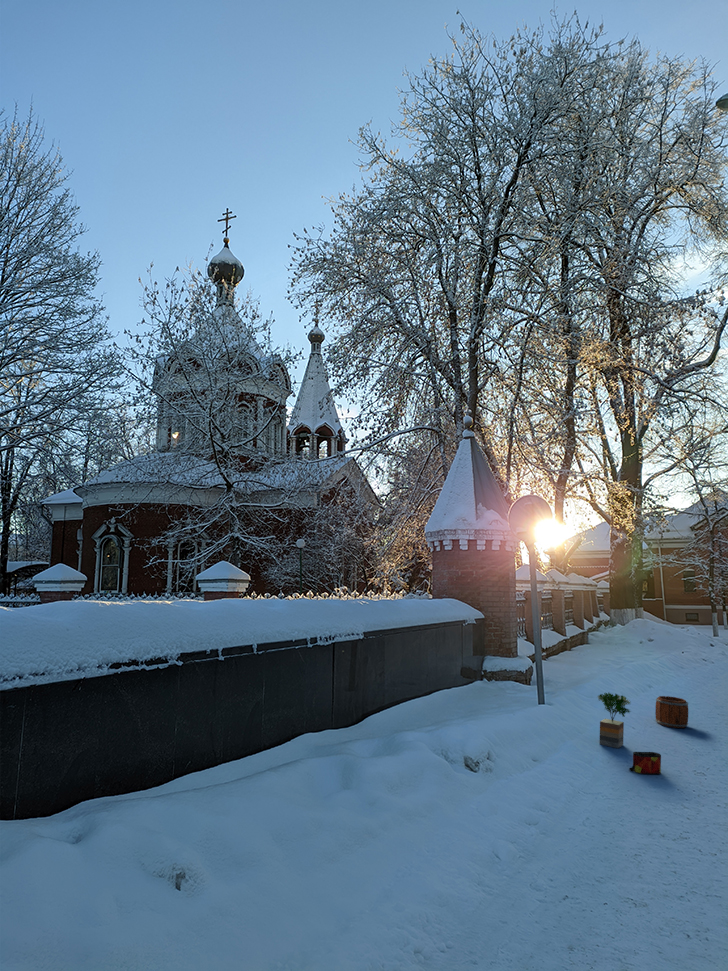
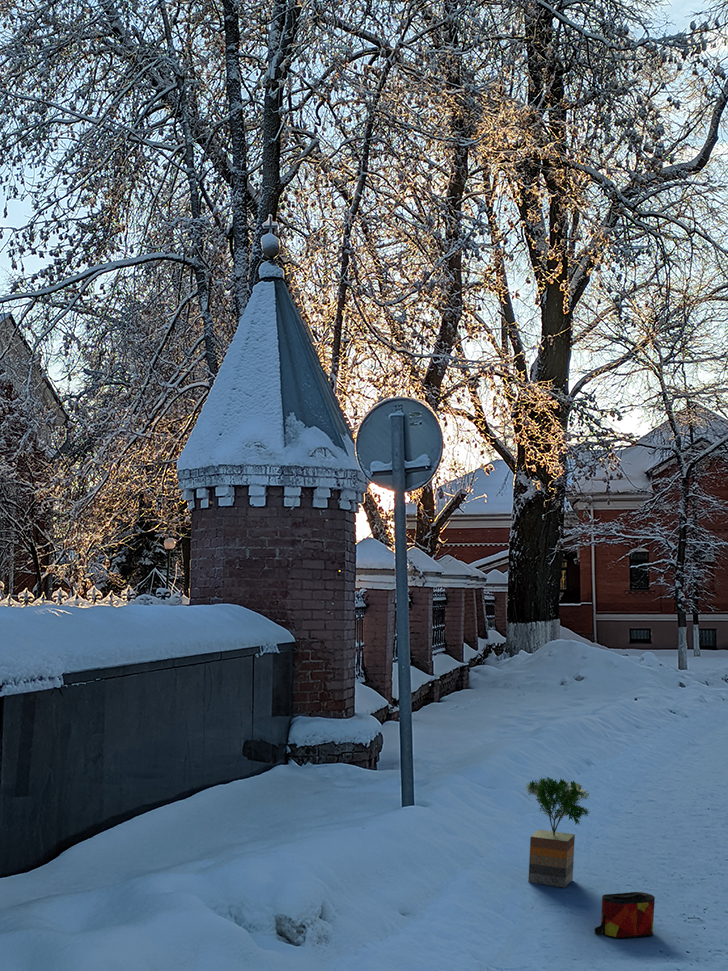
bucket: present [655,696,688,728] -> none [620,777,681,837]

